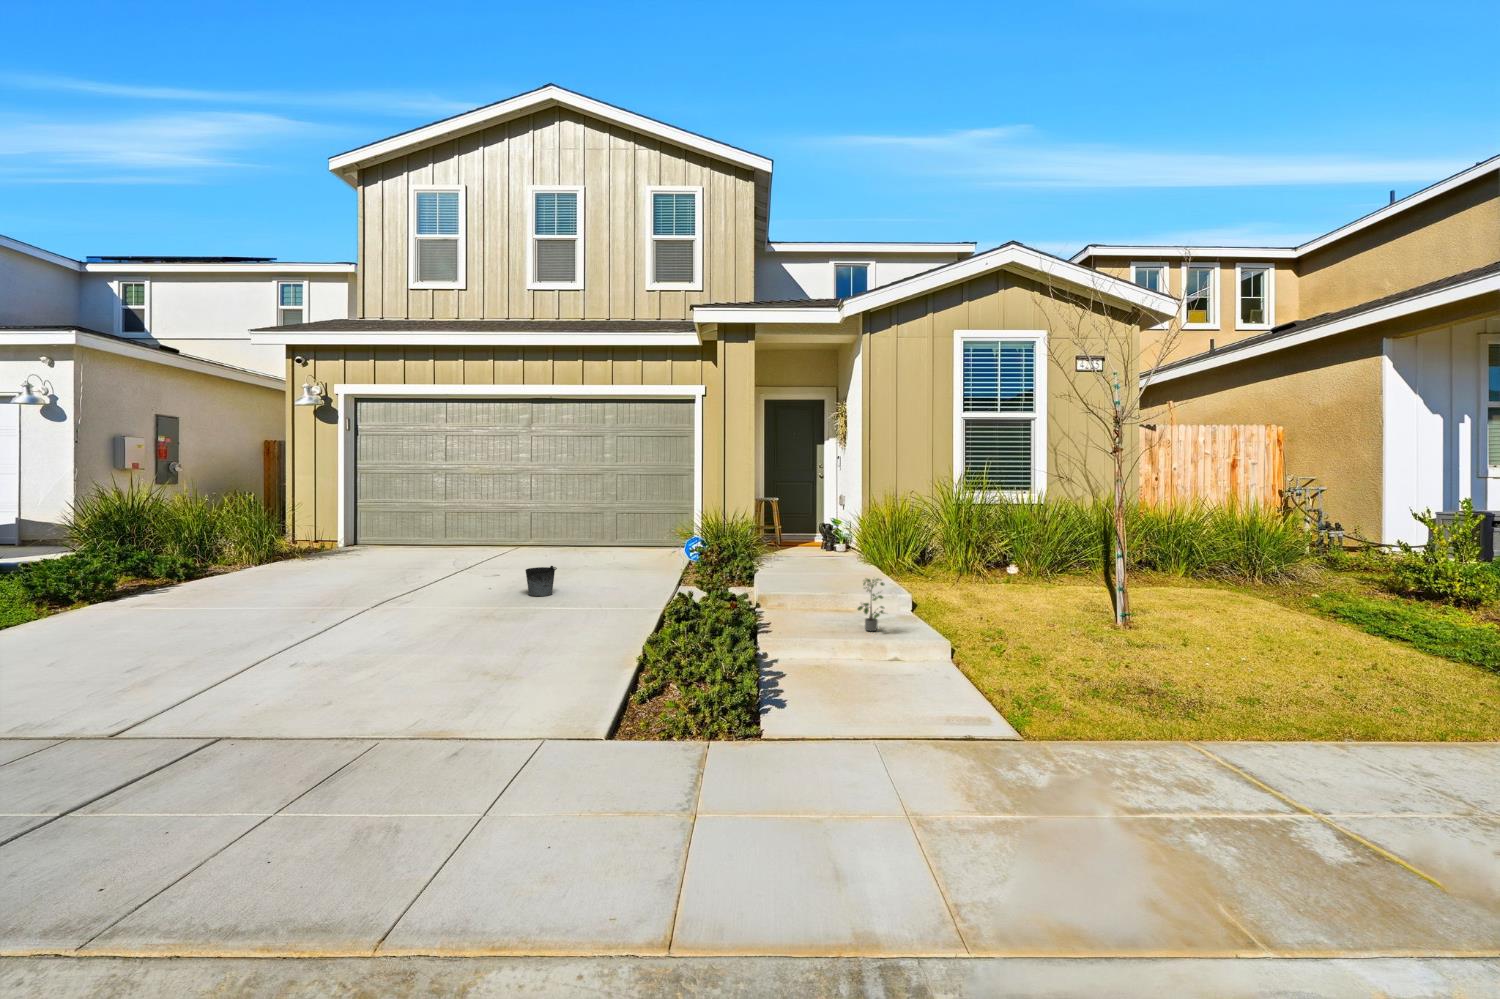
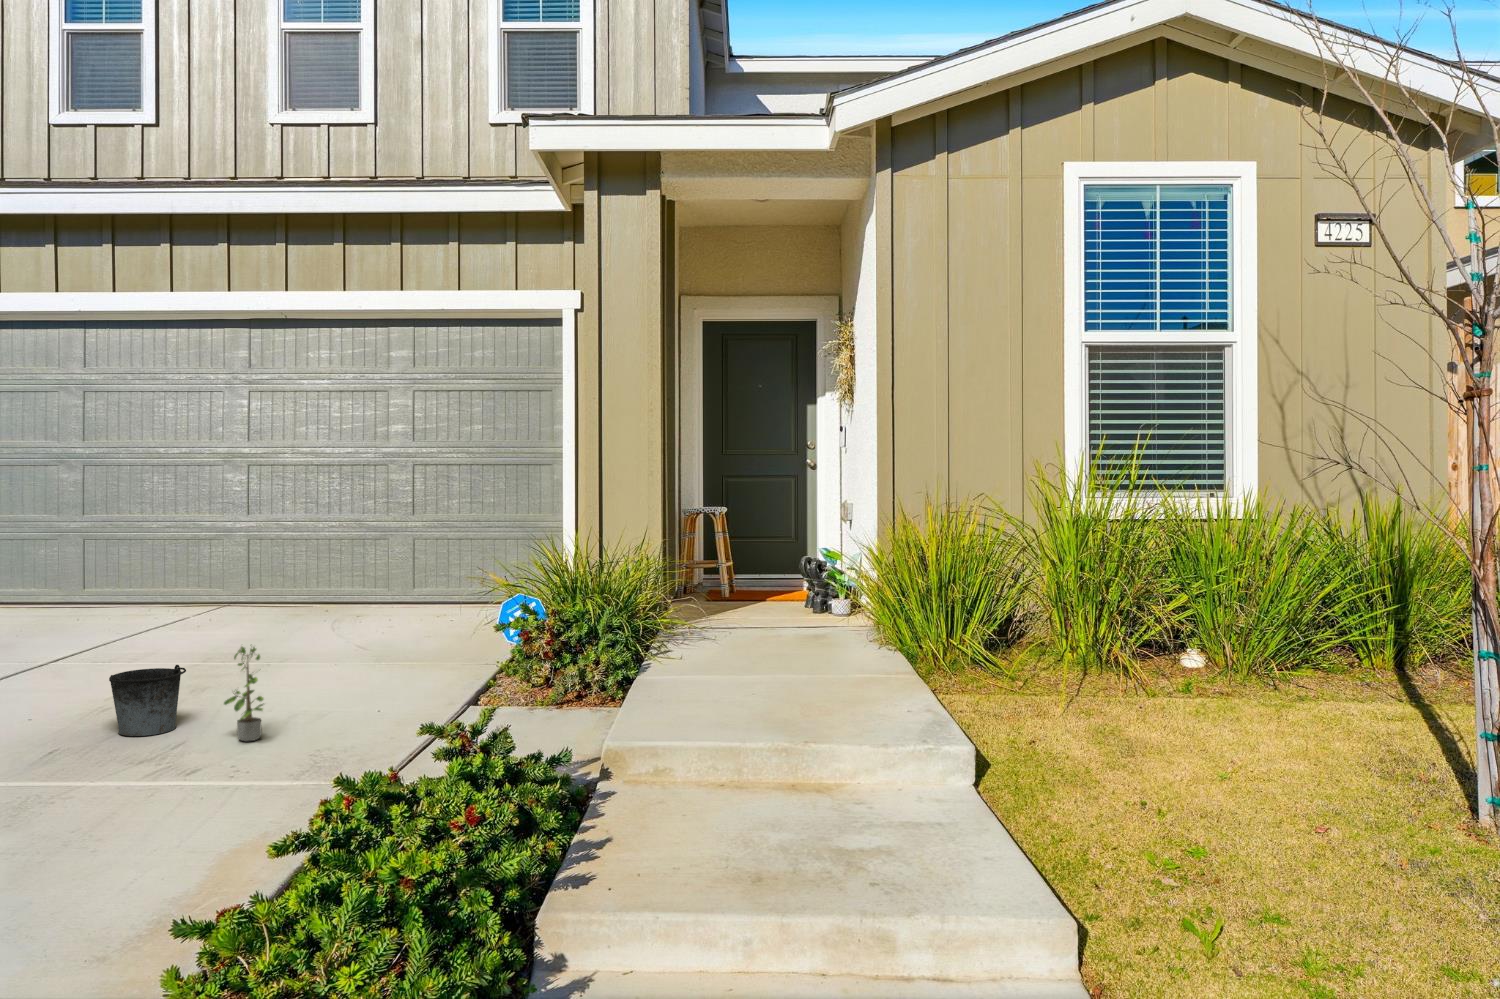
potted plant: present [858,579,884,631] -> present [224,647,263,741]

